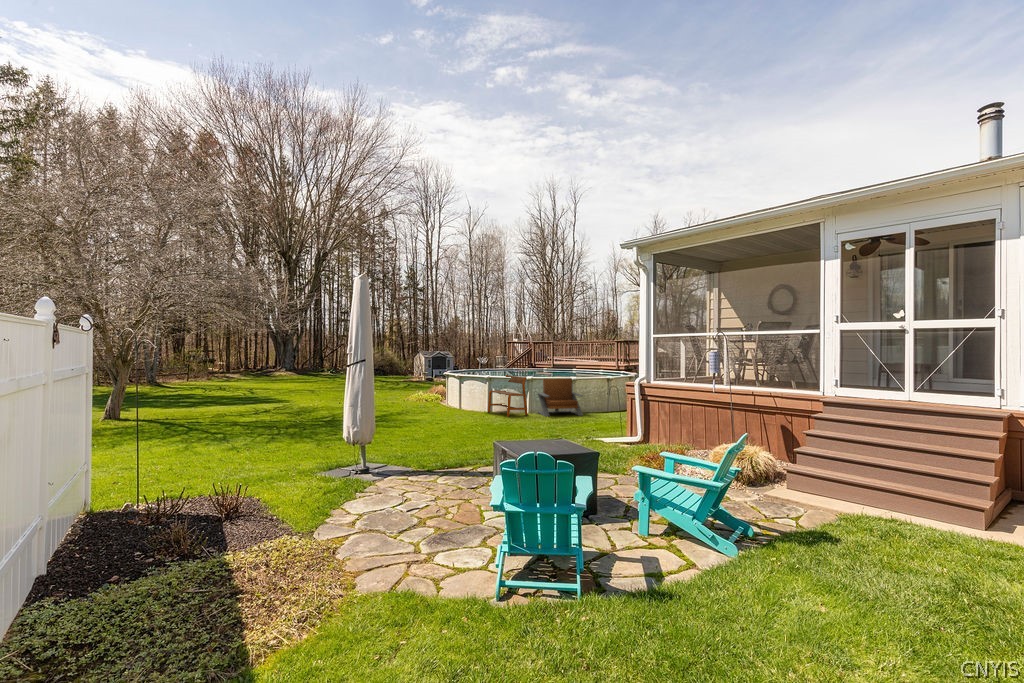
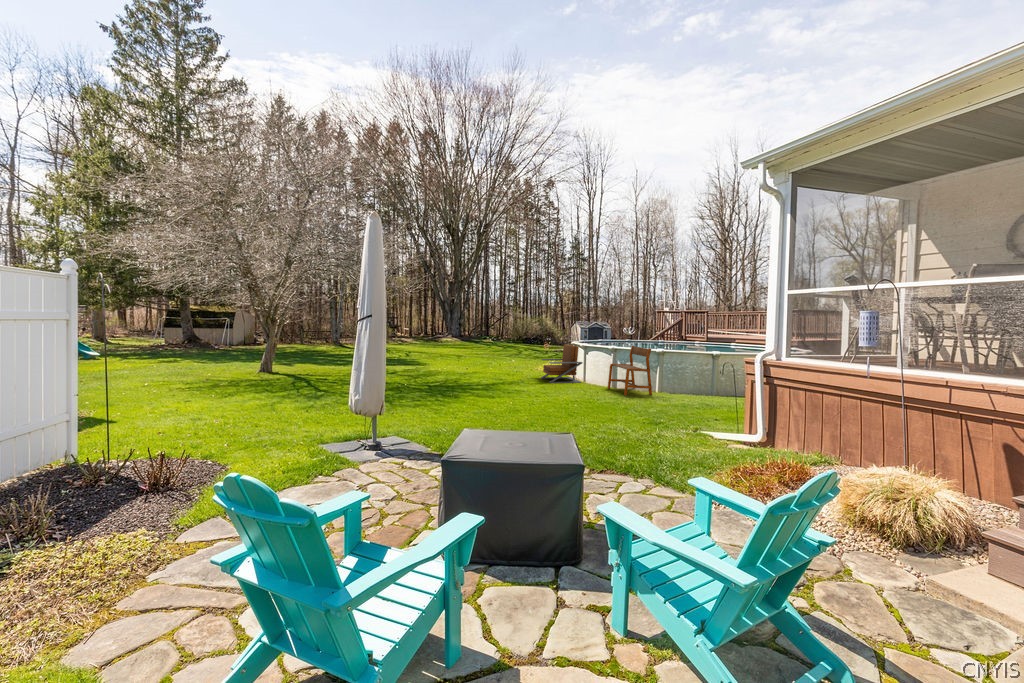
lounge chair: present [538,378,583,417] -> present [541,345,583,383]

